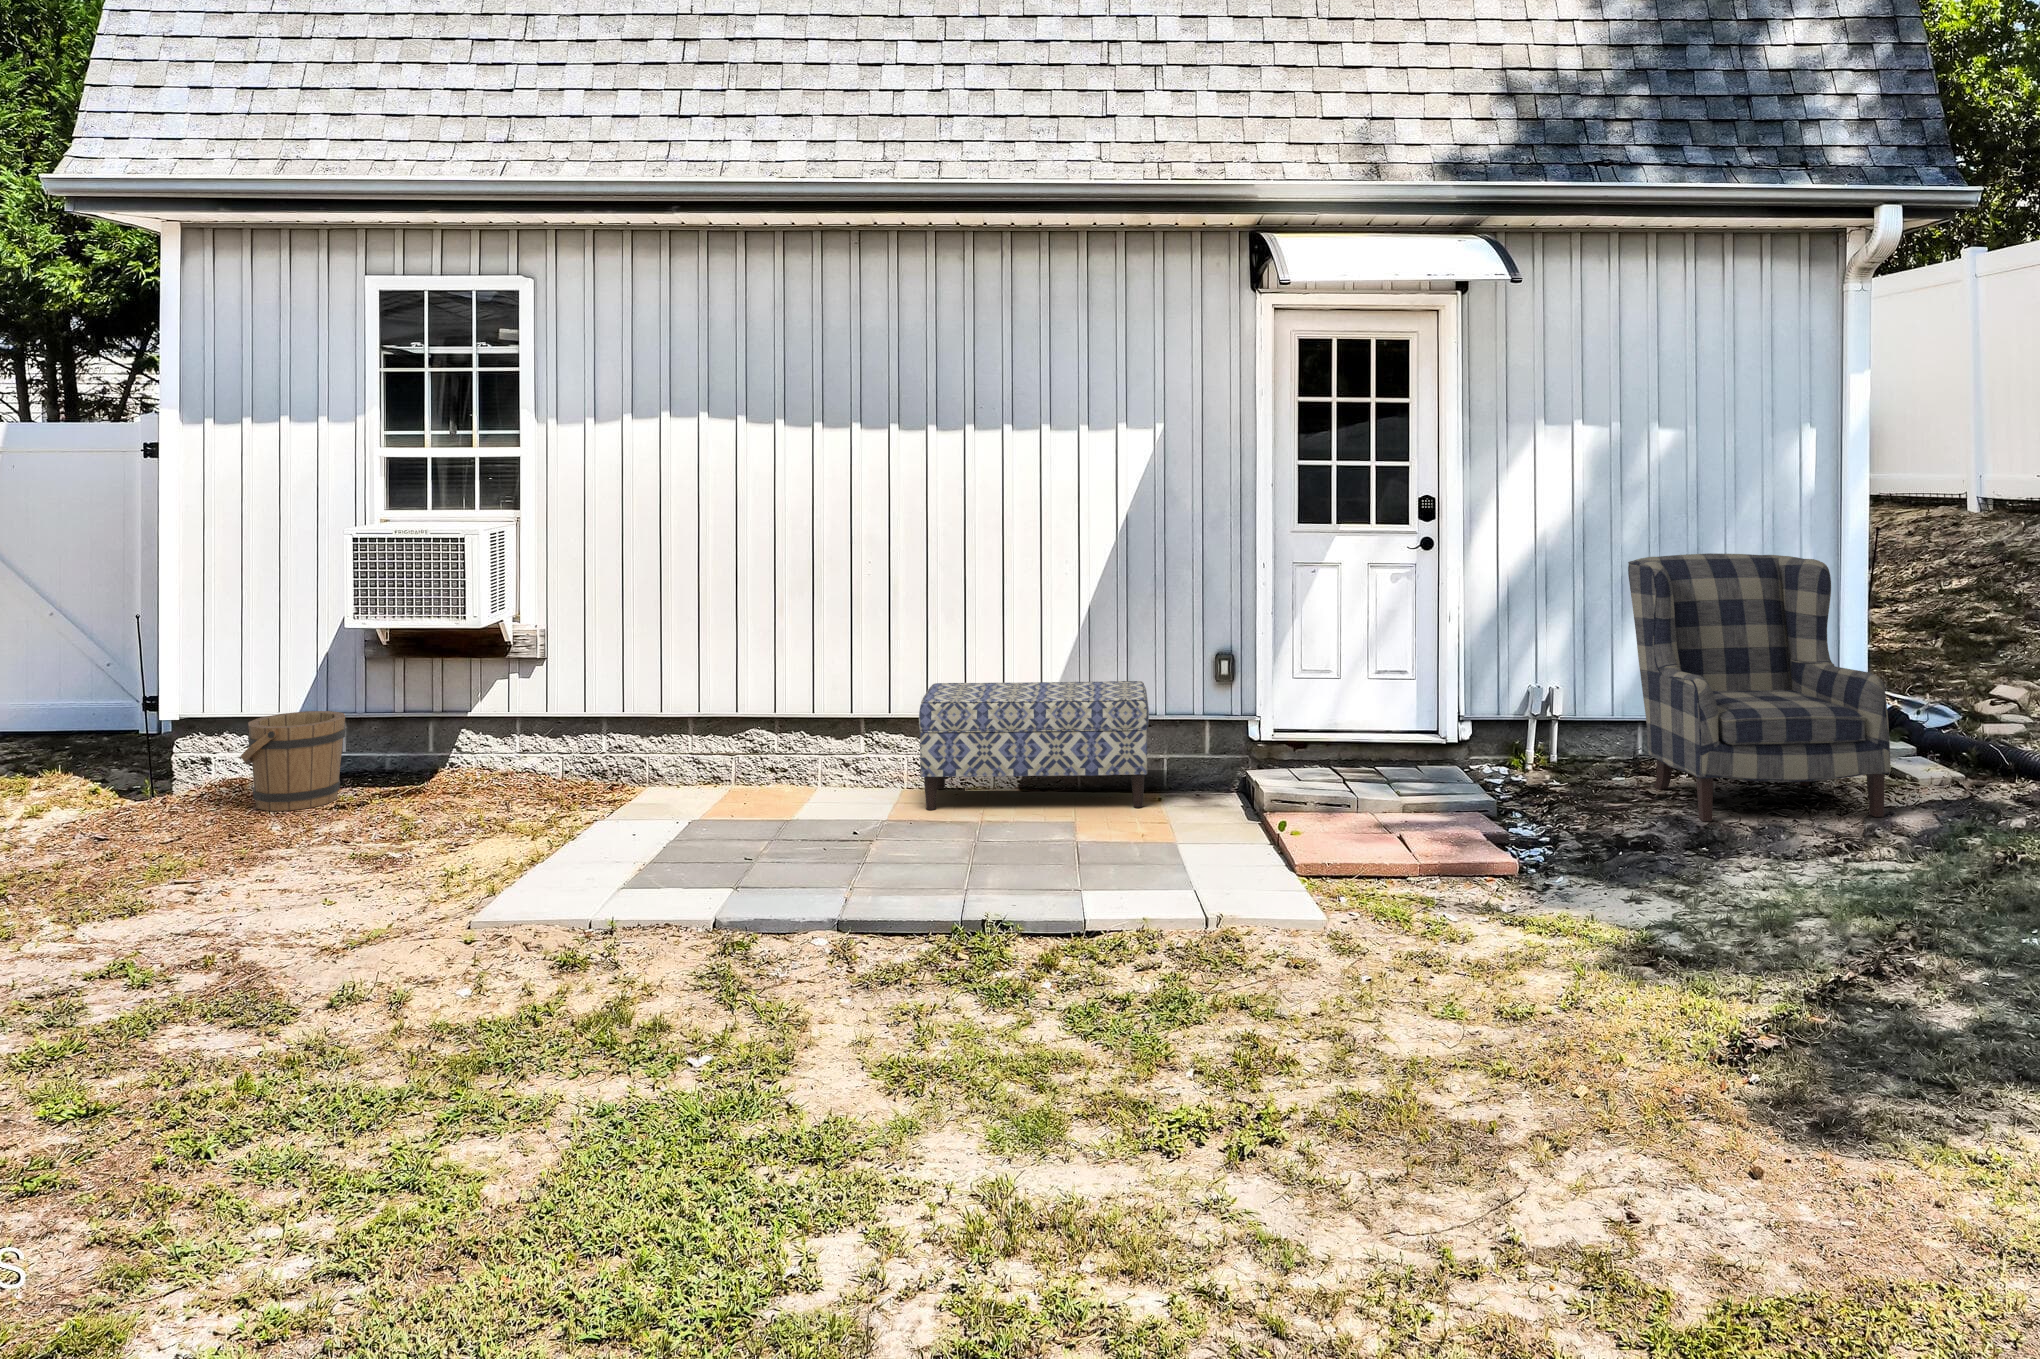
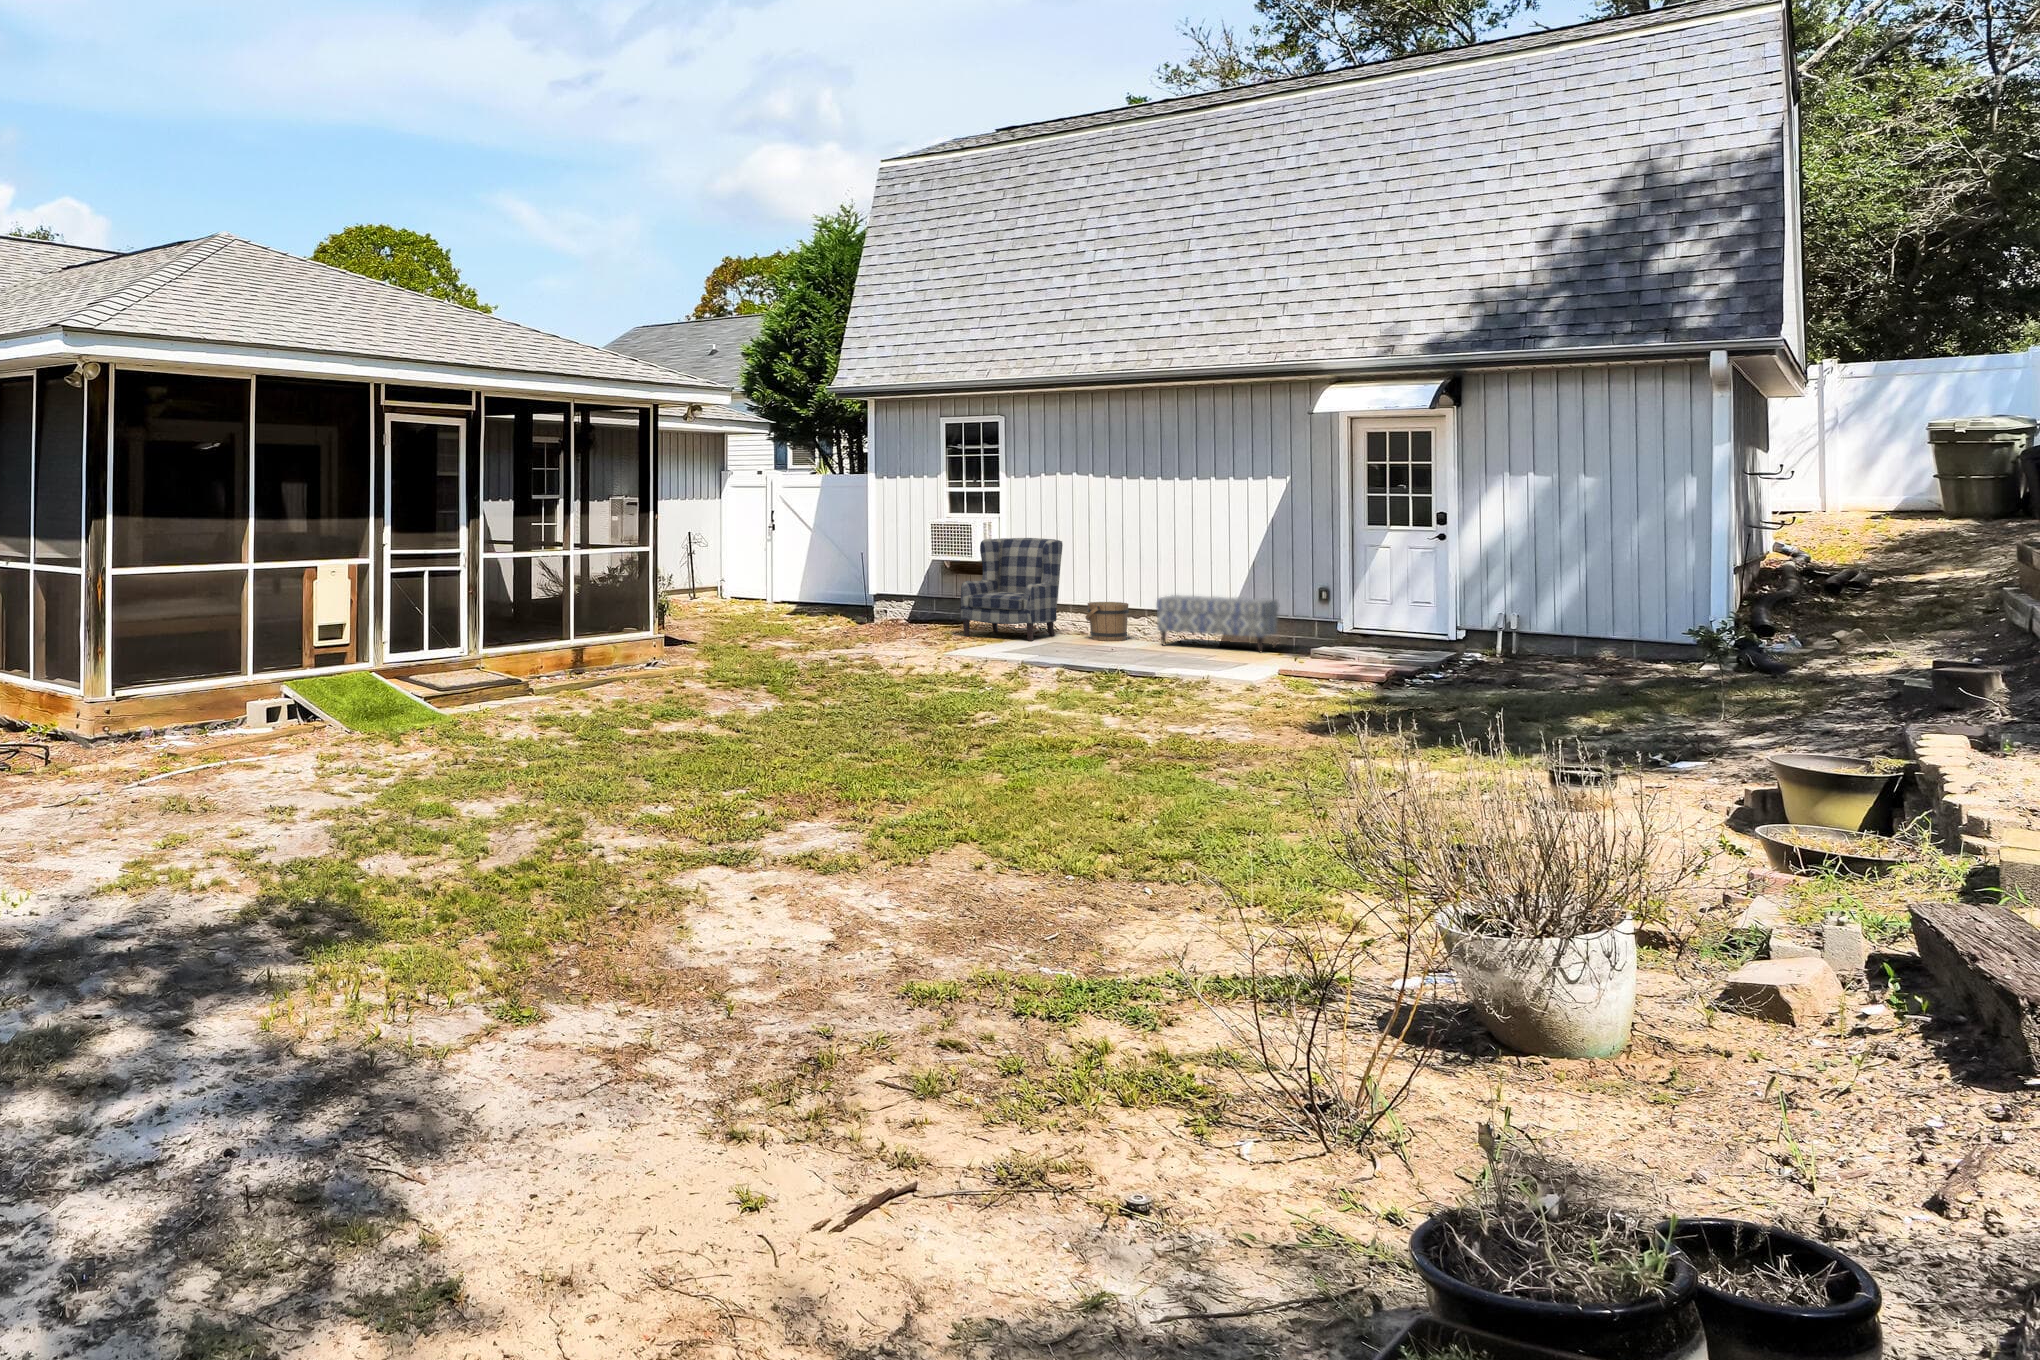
chair: present [1628,553,1891,821] -> present [960,538,1063,641]
bucket: present [240,711,346,811] -> present [1086,602,1129,641]

